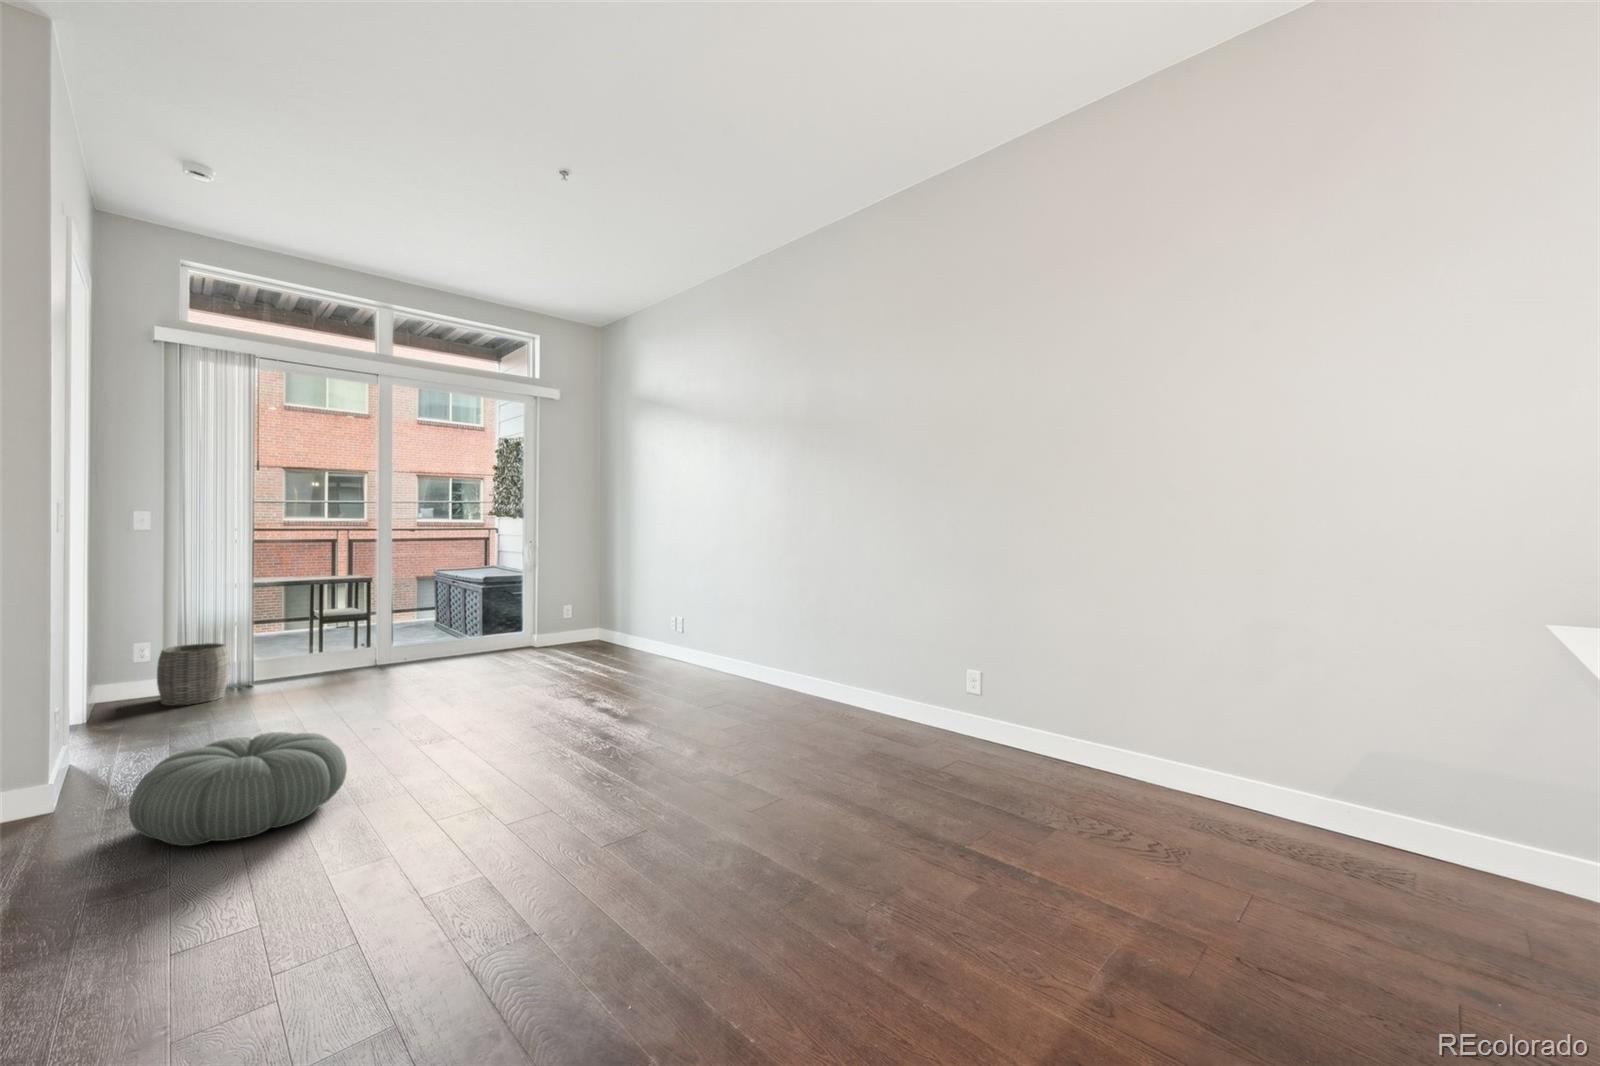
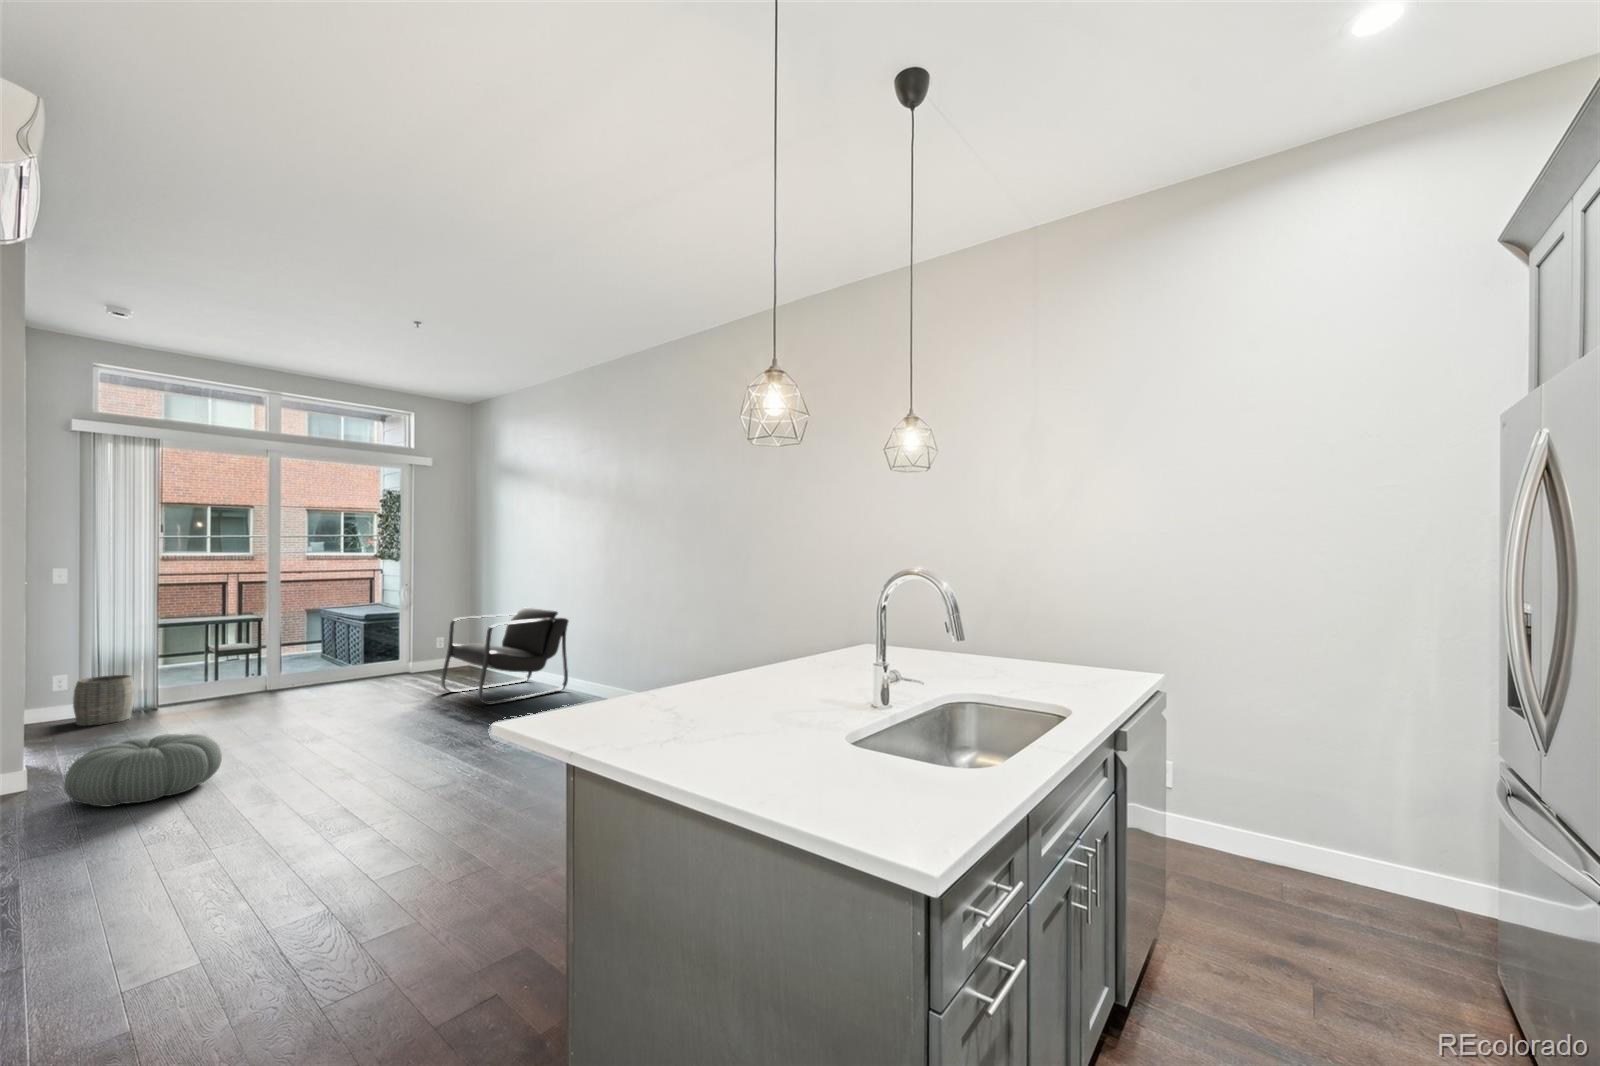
armchair: none [579,575,728,691] -> present [441,608,568,704]

